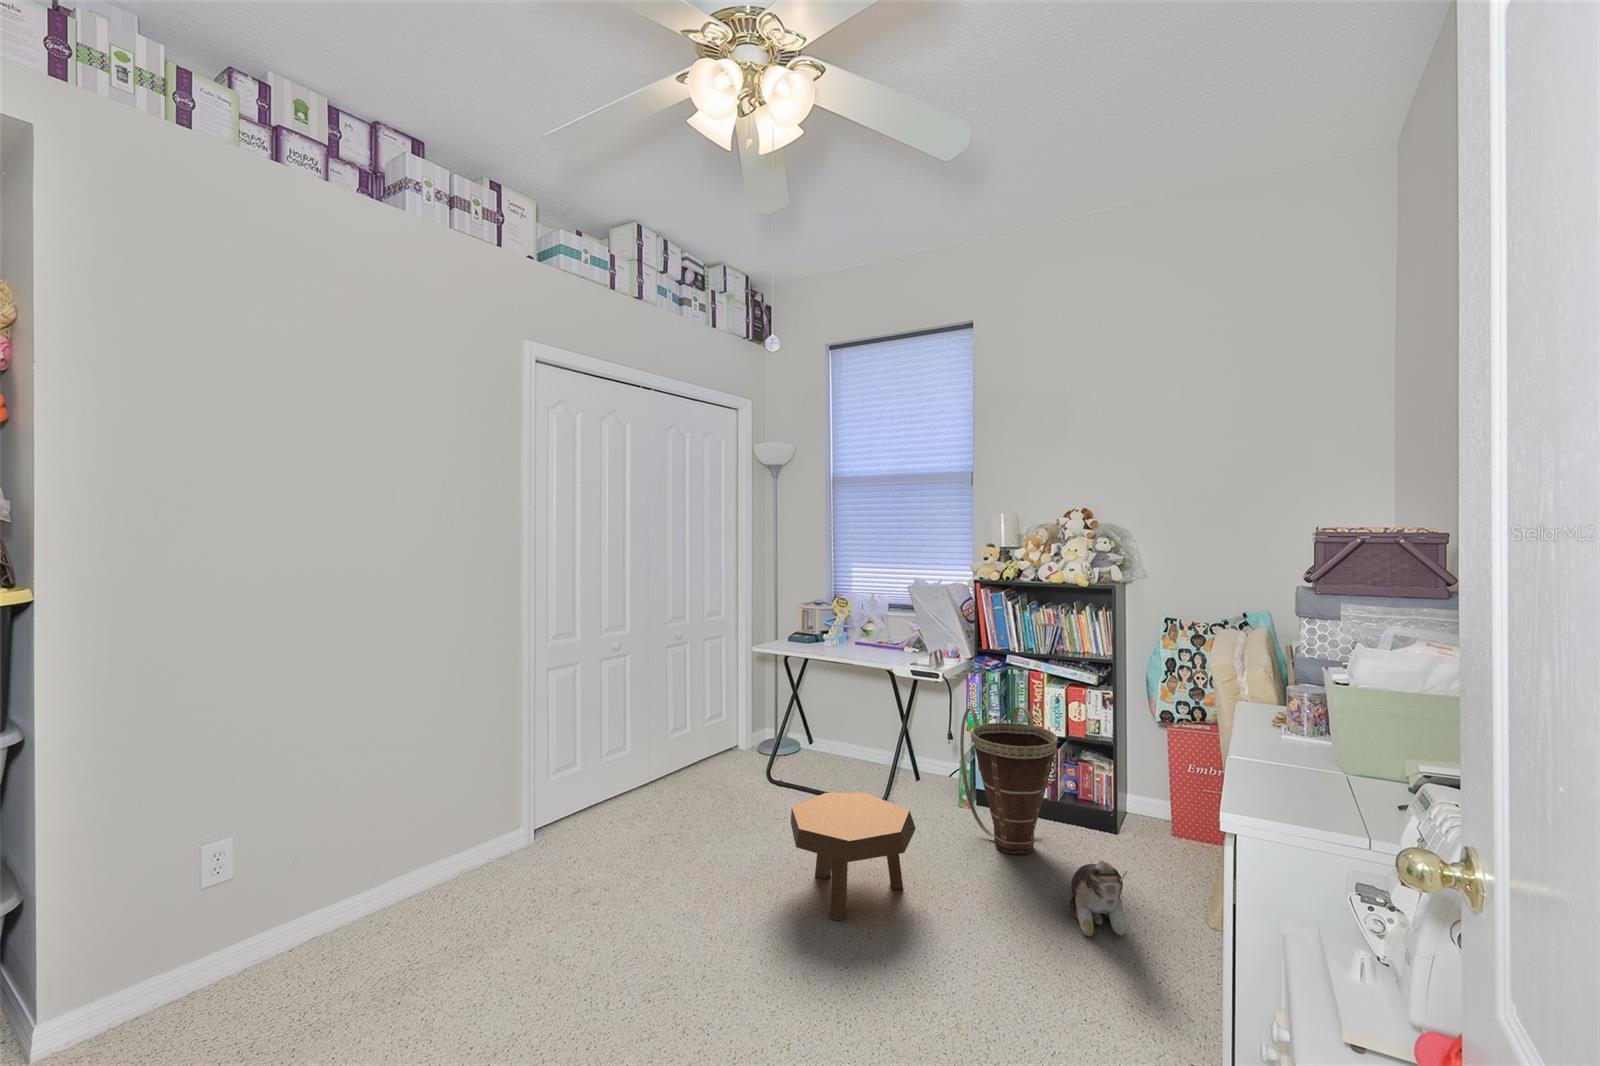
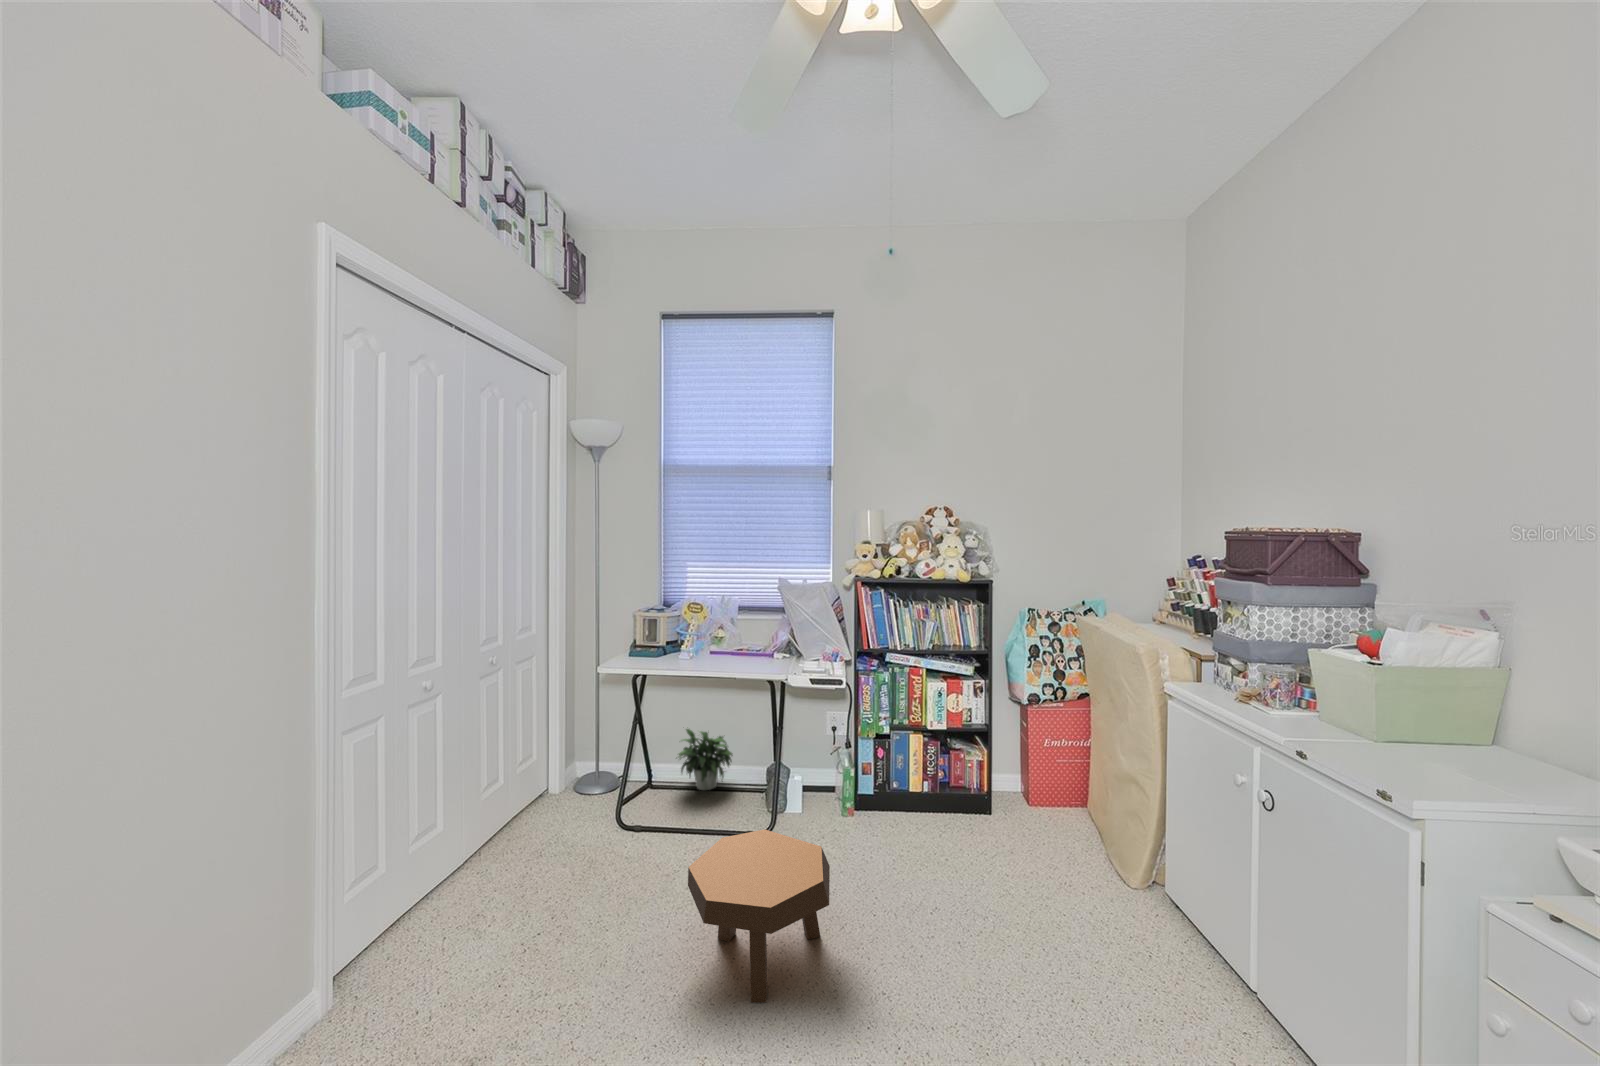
basket: present [960,707,1058,855] -> none [846,707,952,864]
potted plant: none [808,711,863,773] -> present [679,729,733,790]
plush toy: present [1070,861,1127,936] -> none [988,876,1067,959]

